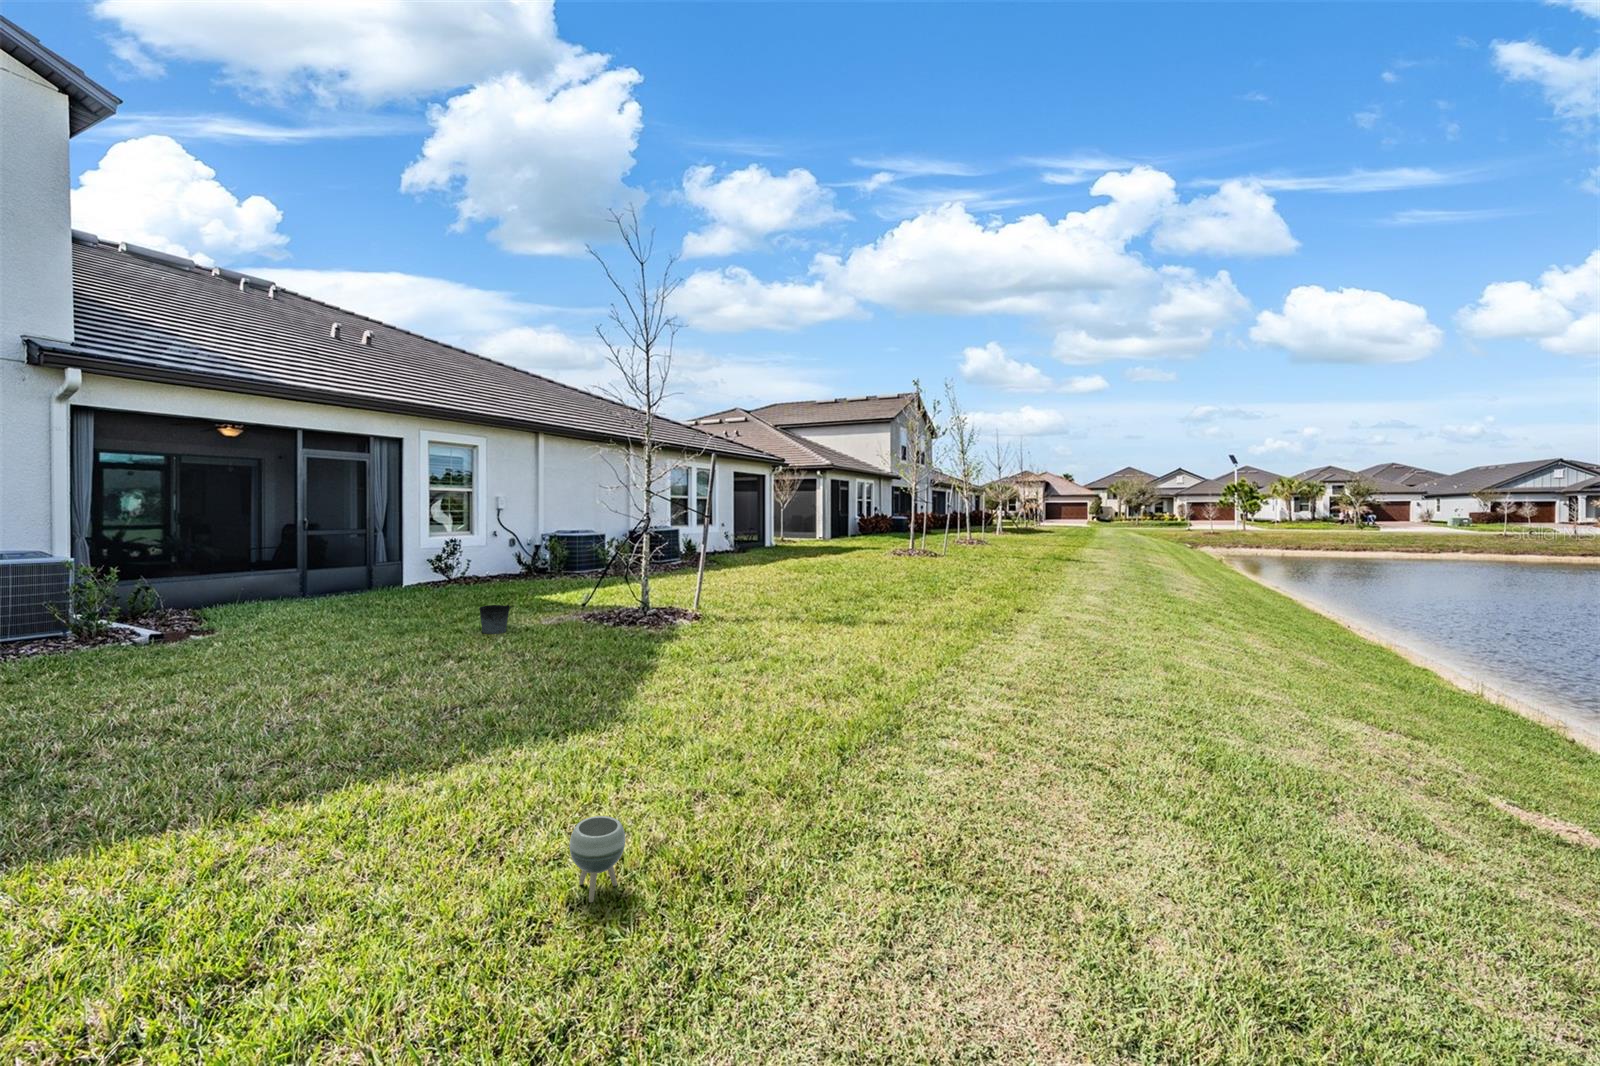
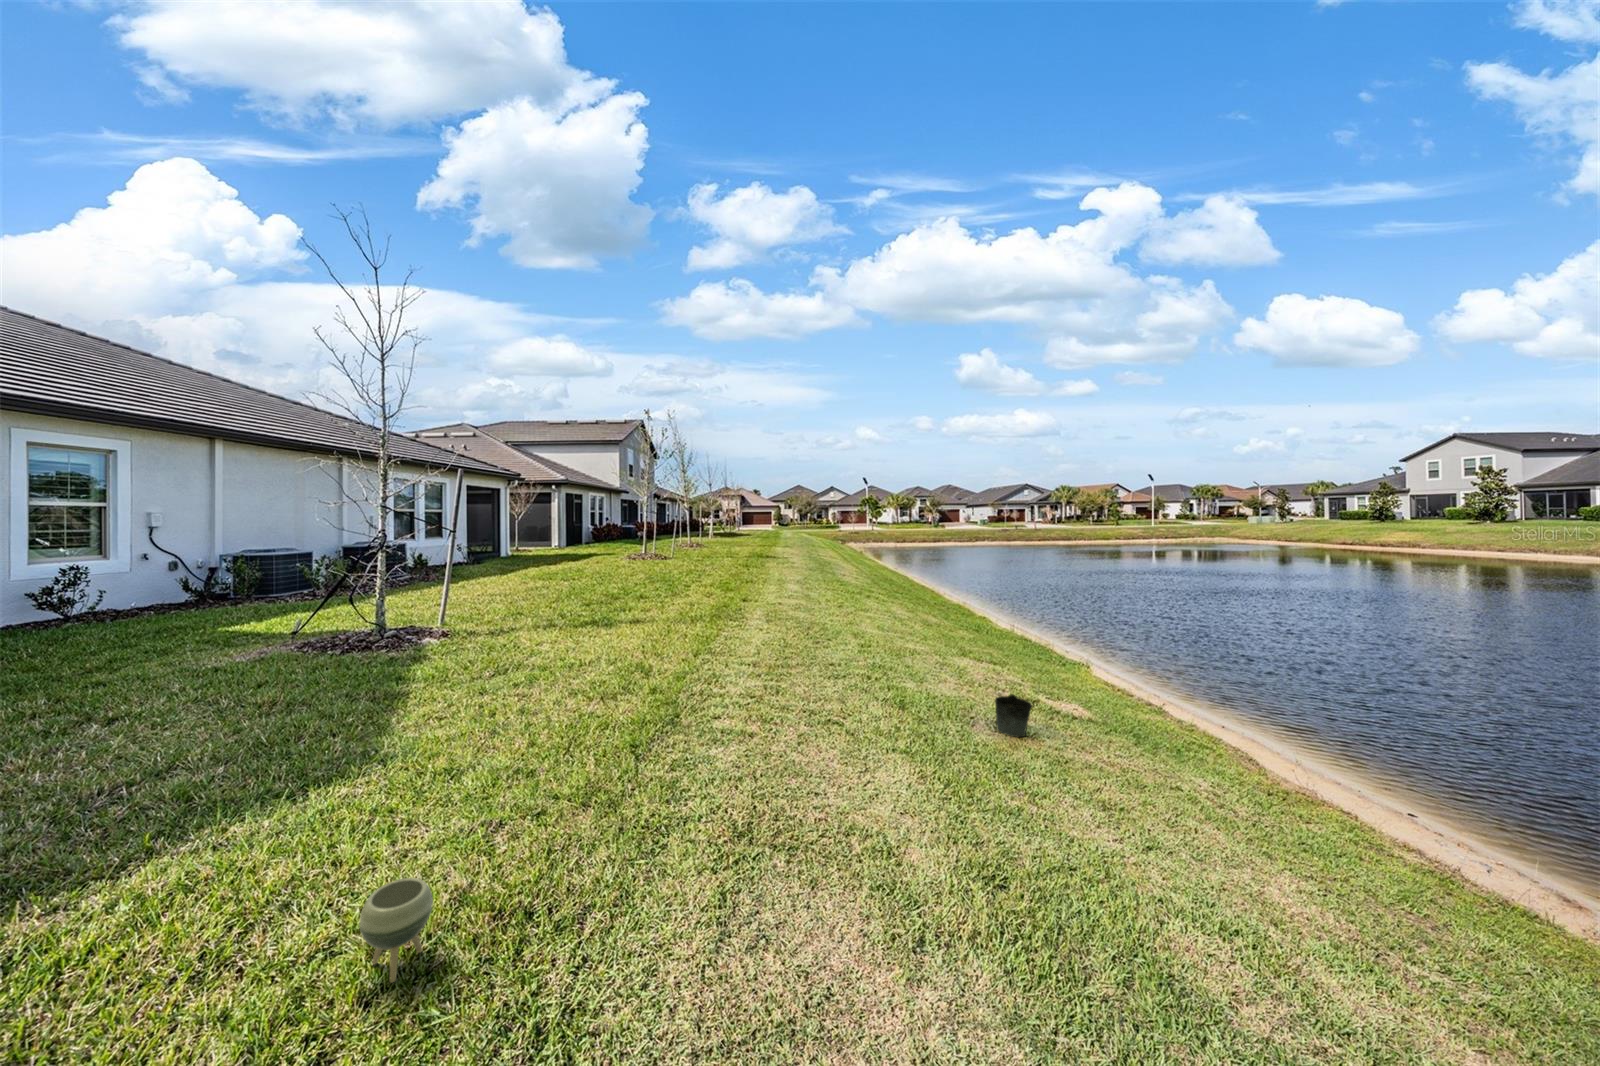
bucket: present [479,604,512,634] -> present [995,694,1034,737]

